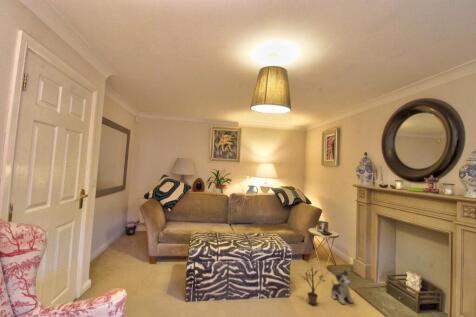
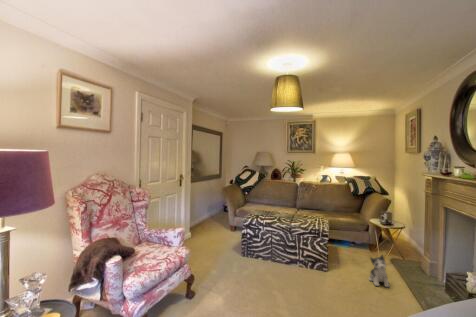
decorative plant: present [302,268,325,304] -> none [331,246,355,279]

